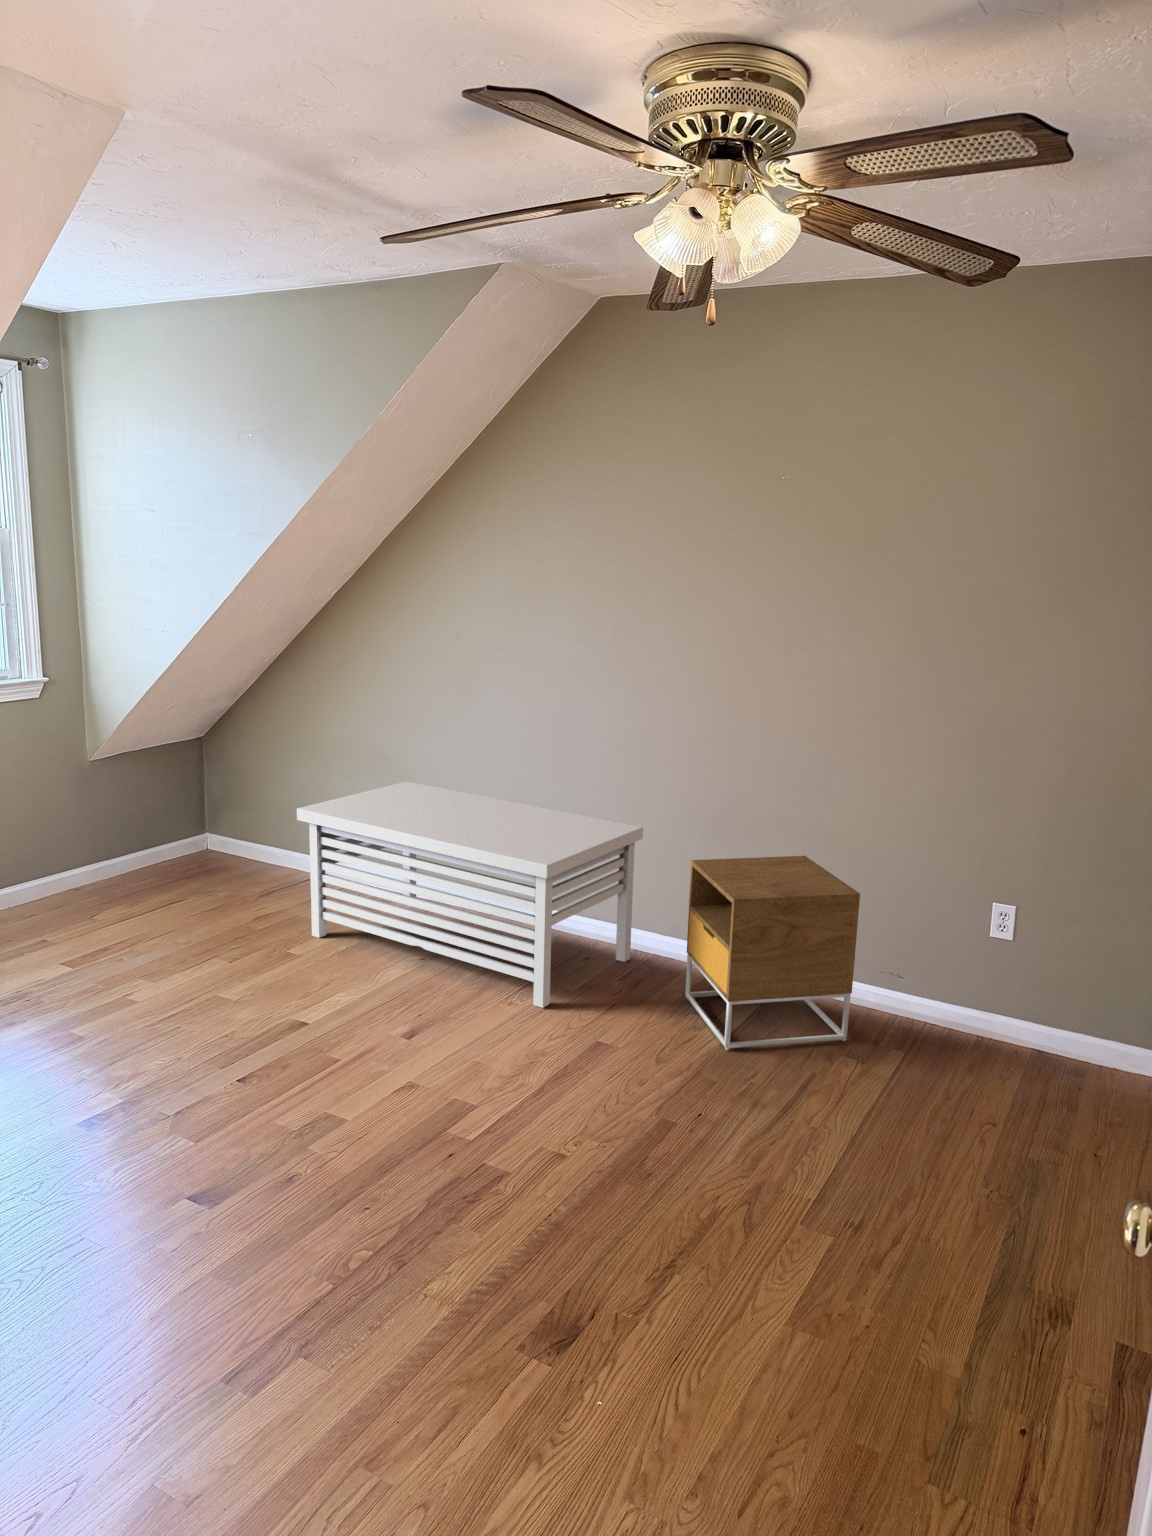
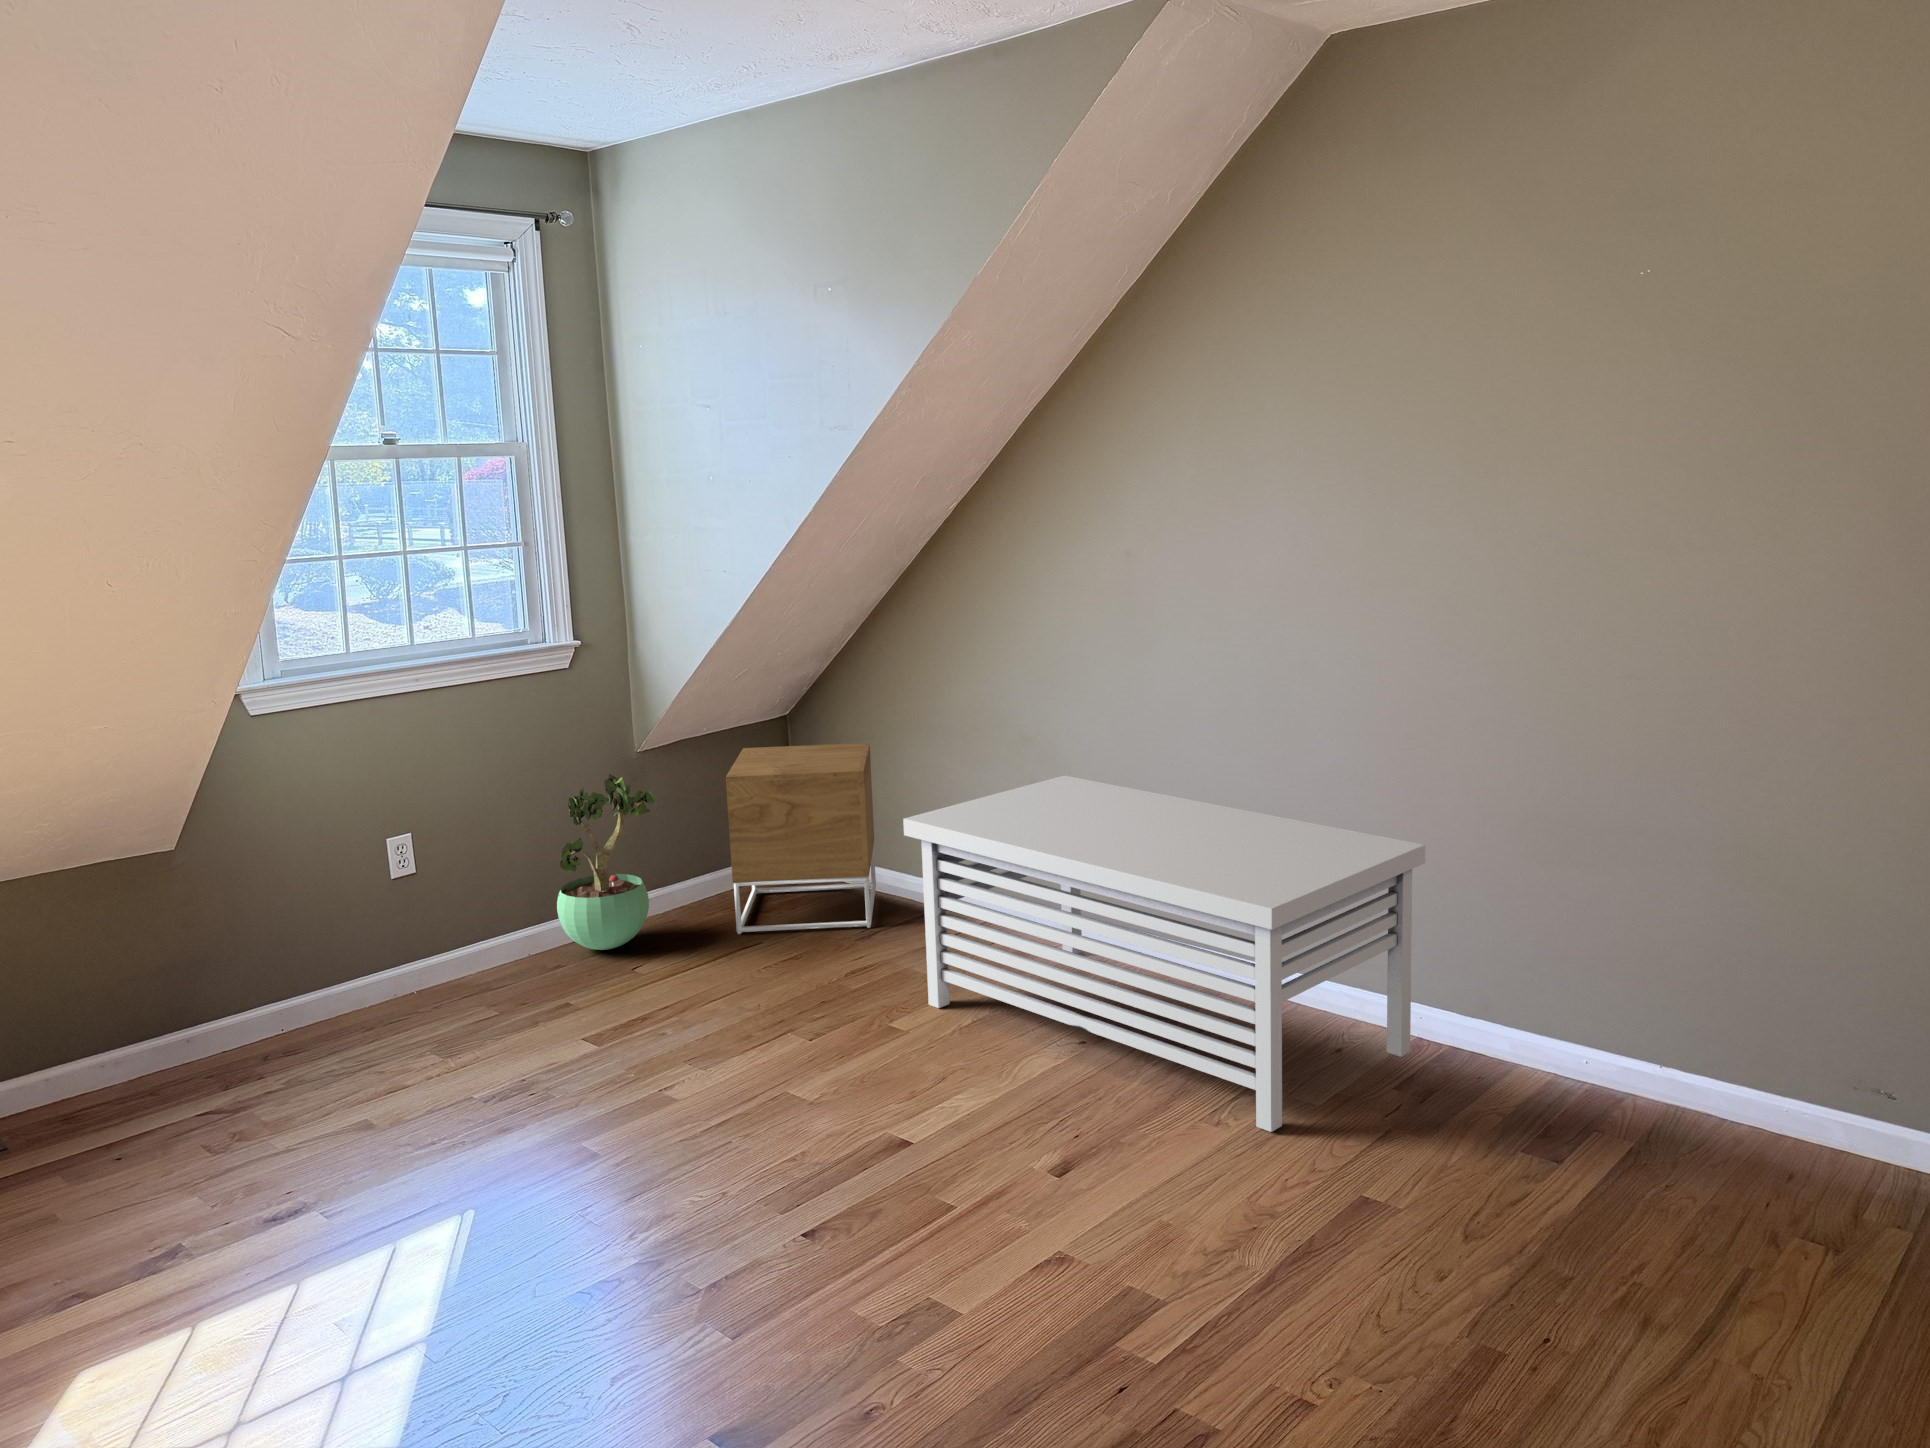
potted plant: none [33,776,108,902] -> present [557,774,656,950]
nightstand: present [685,856,860,1050] -> present [726,743,876,934]

